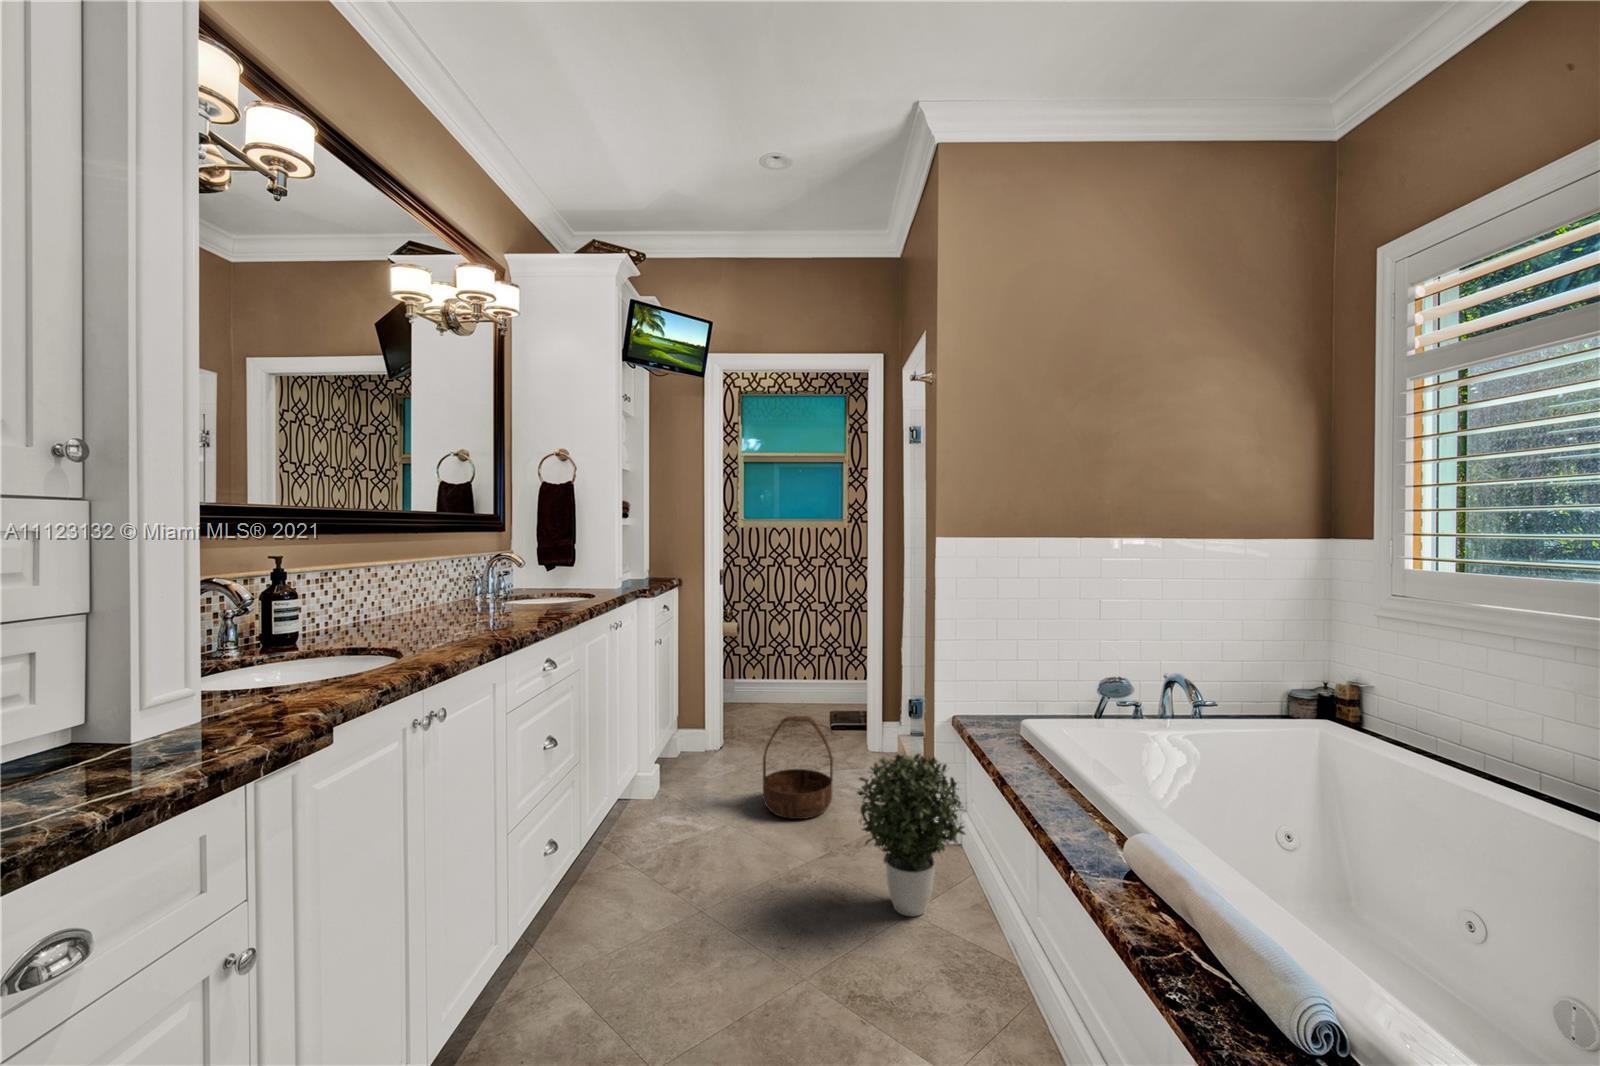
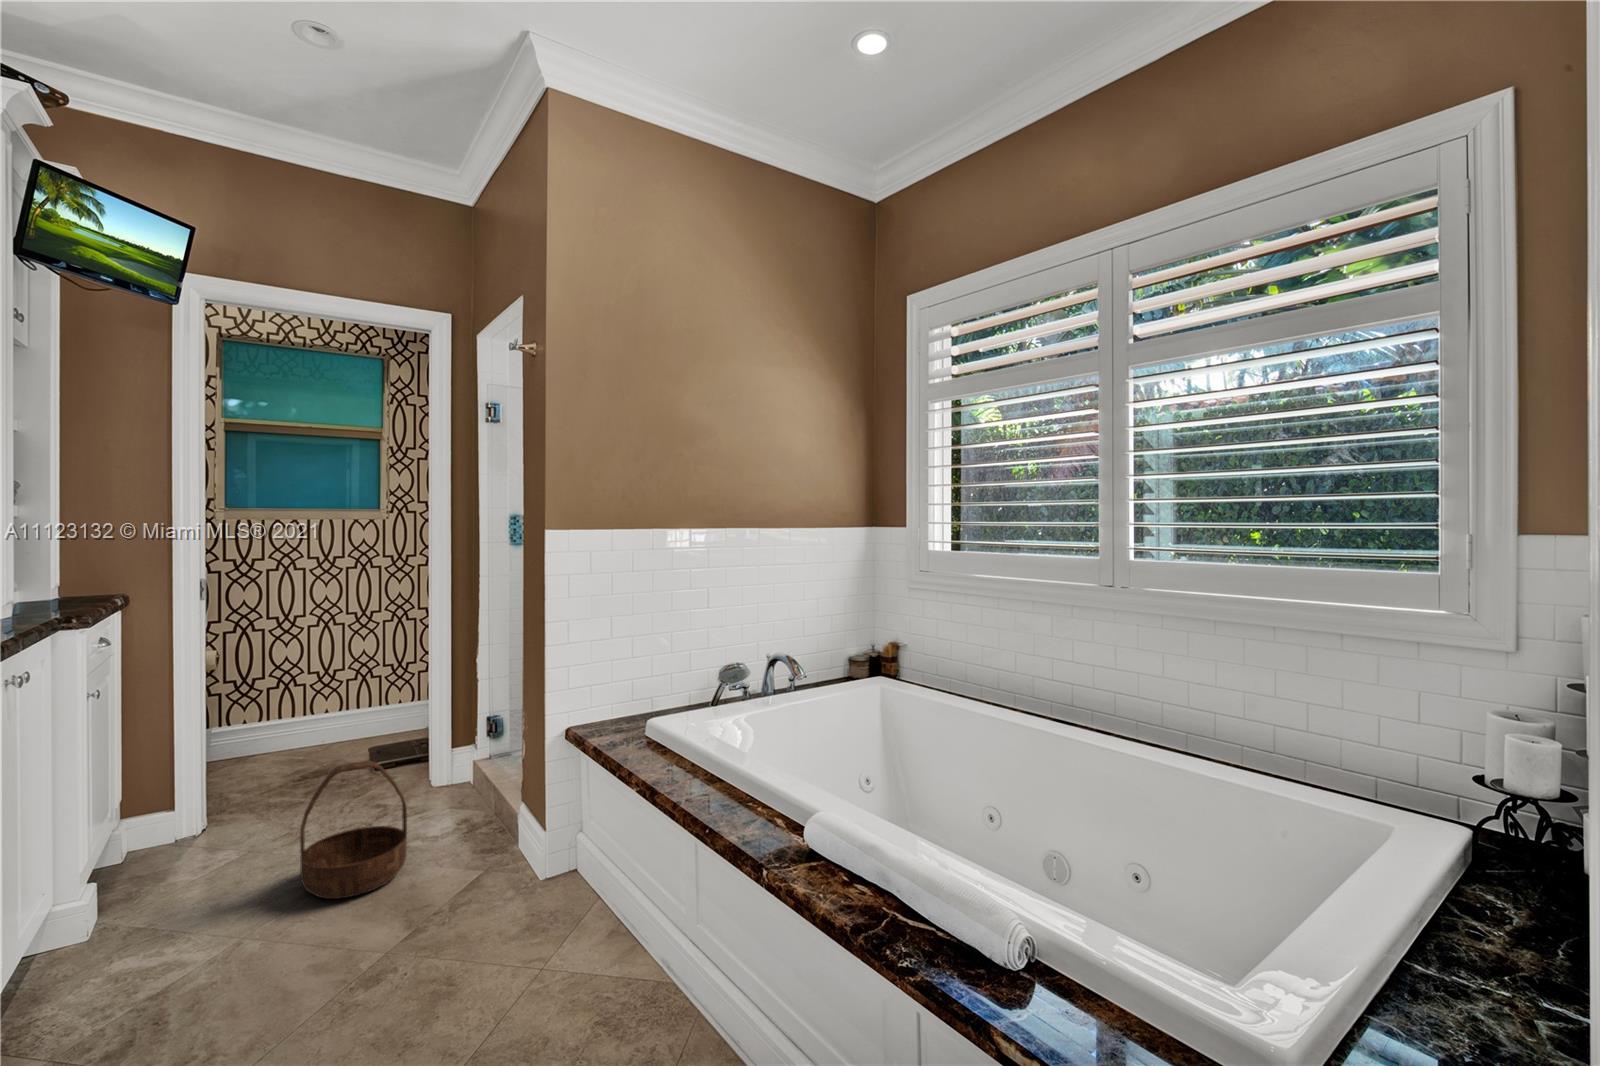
potted plant: present [858,754,966,916] -> none [468,778,603,969]

